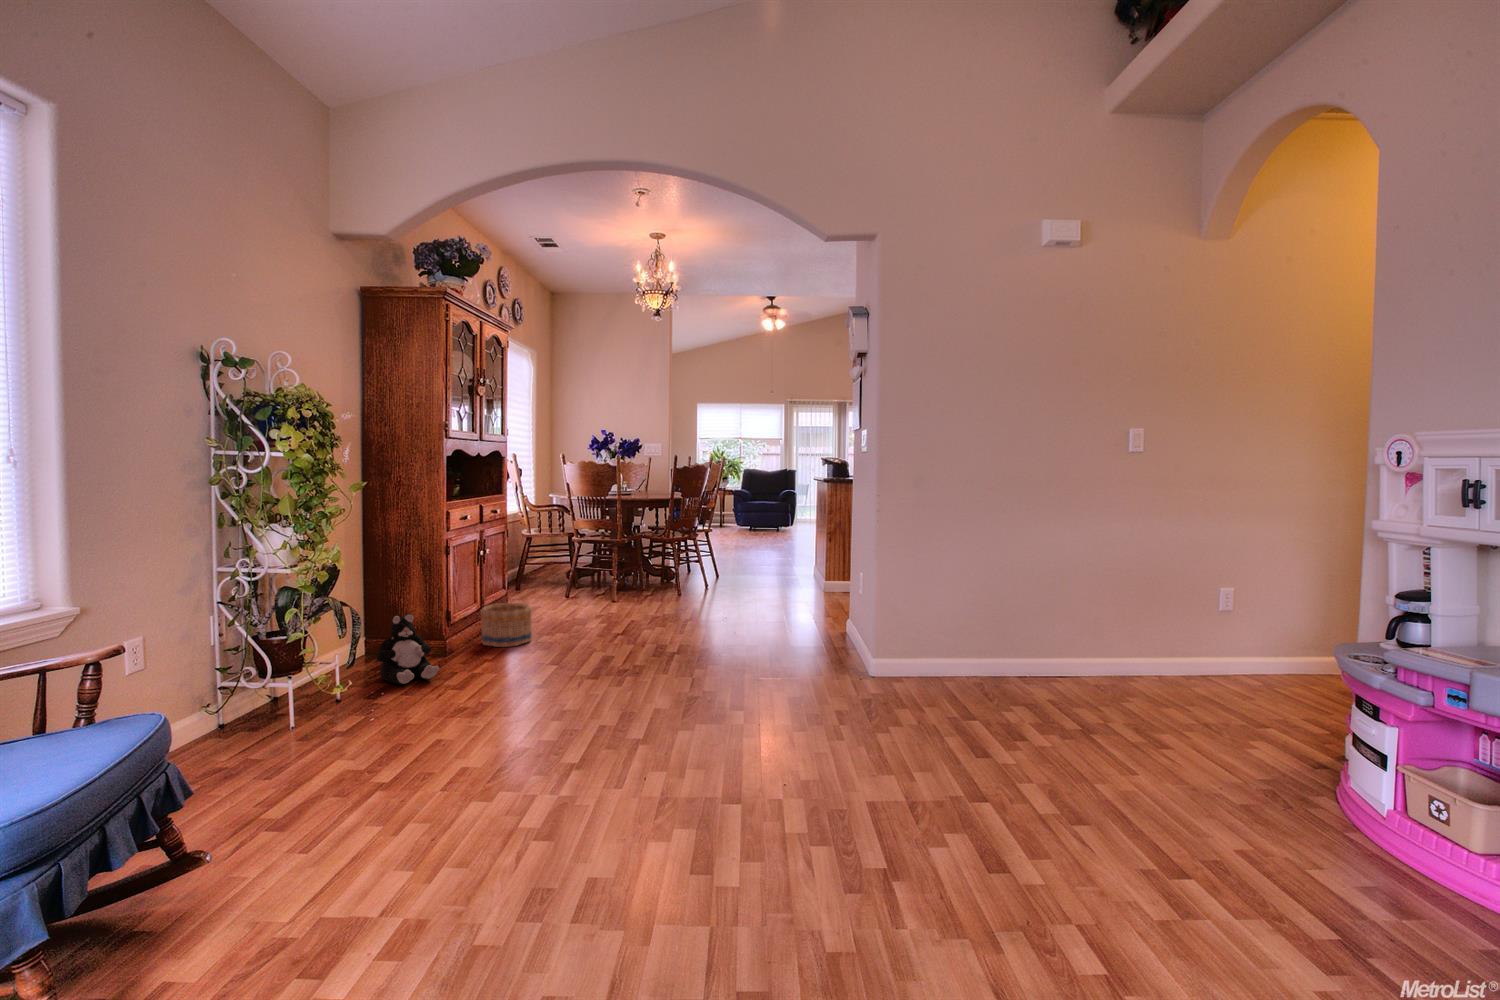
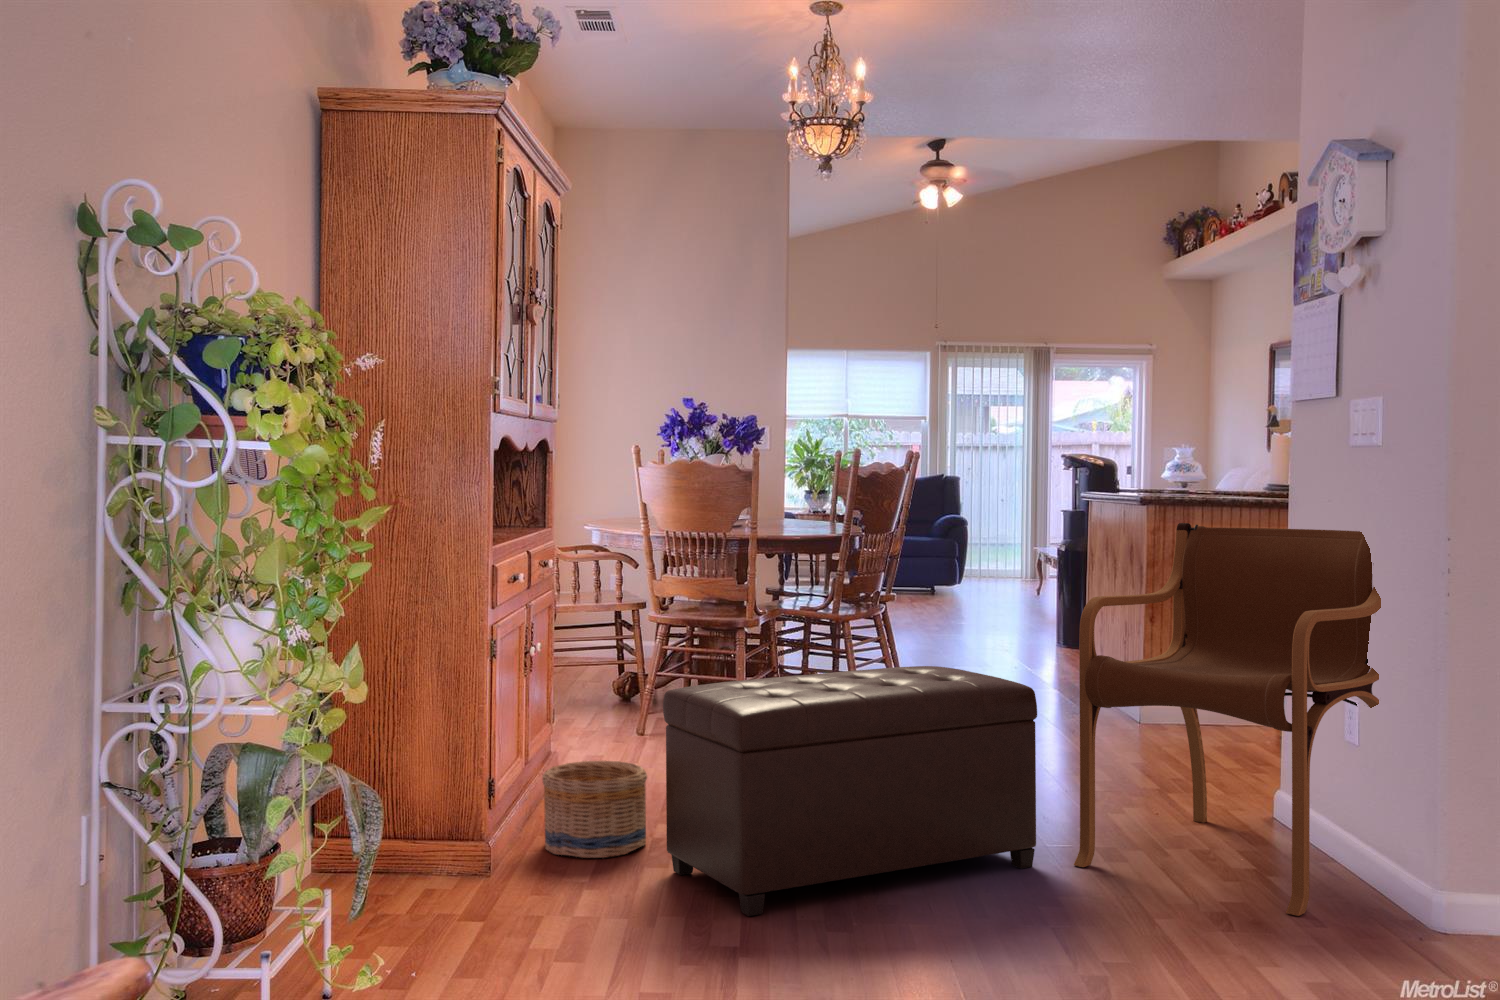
armchair: none [719,496,876,676] -> present [1074,523,1381,916]
ottoman: none [528,562,703,672] -> present [663,666,1037,916]
plush toy: present [377,614,439,684] -> none [386,794,520,953]

